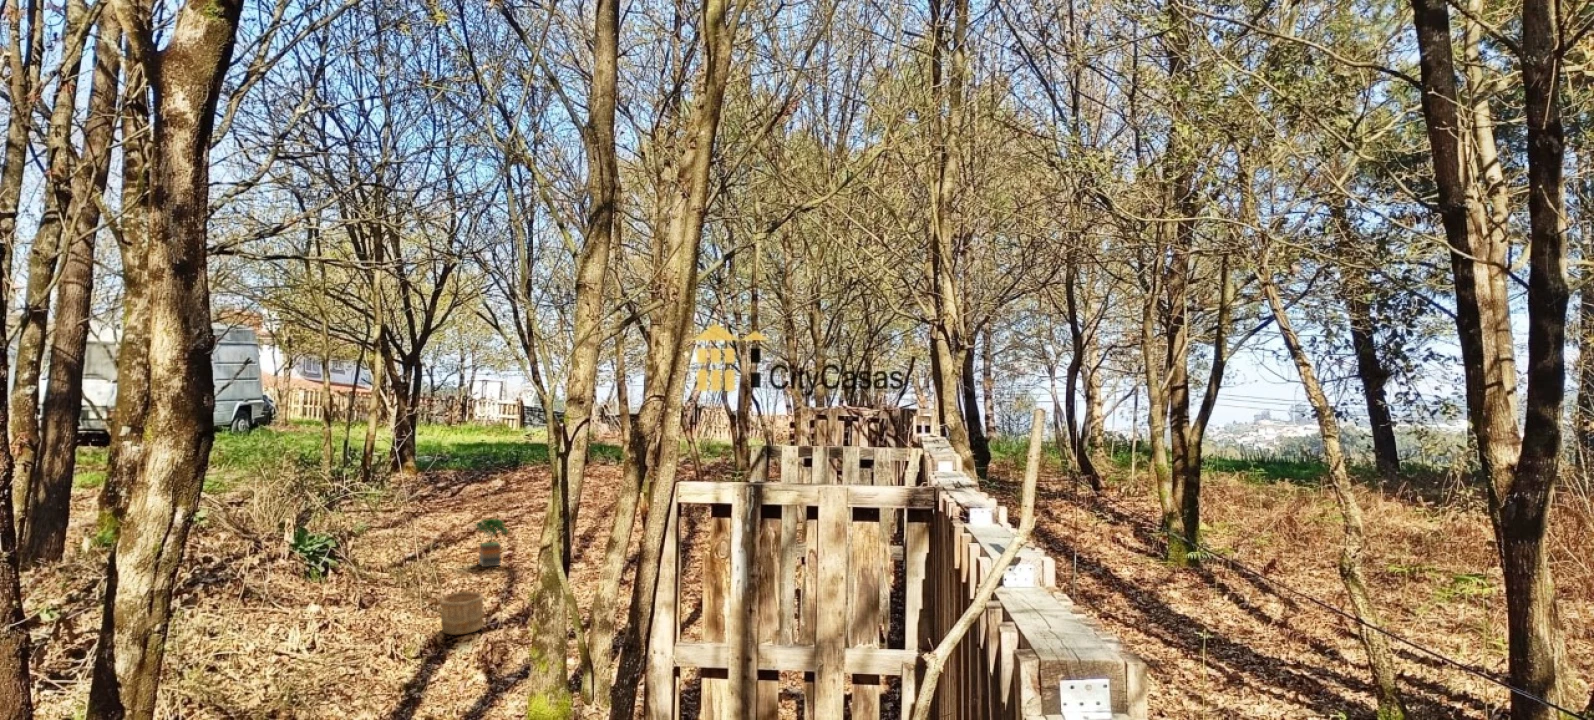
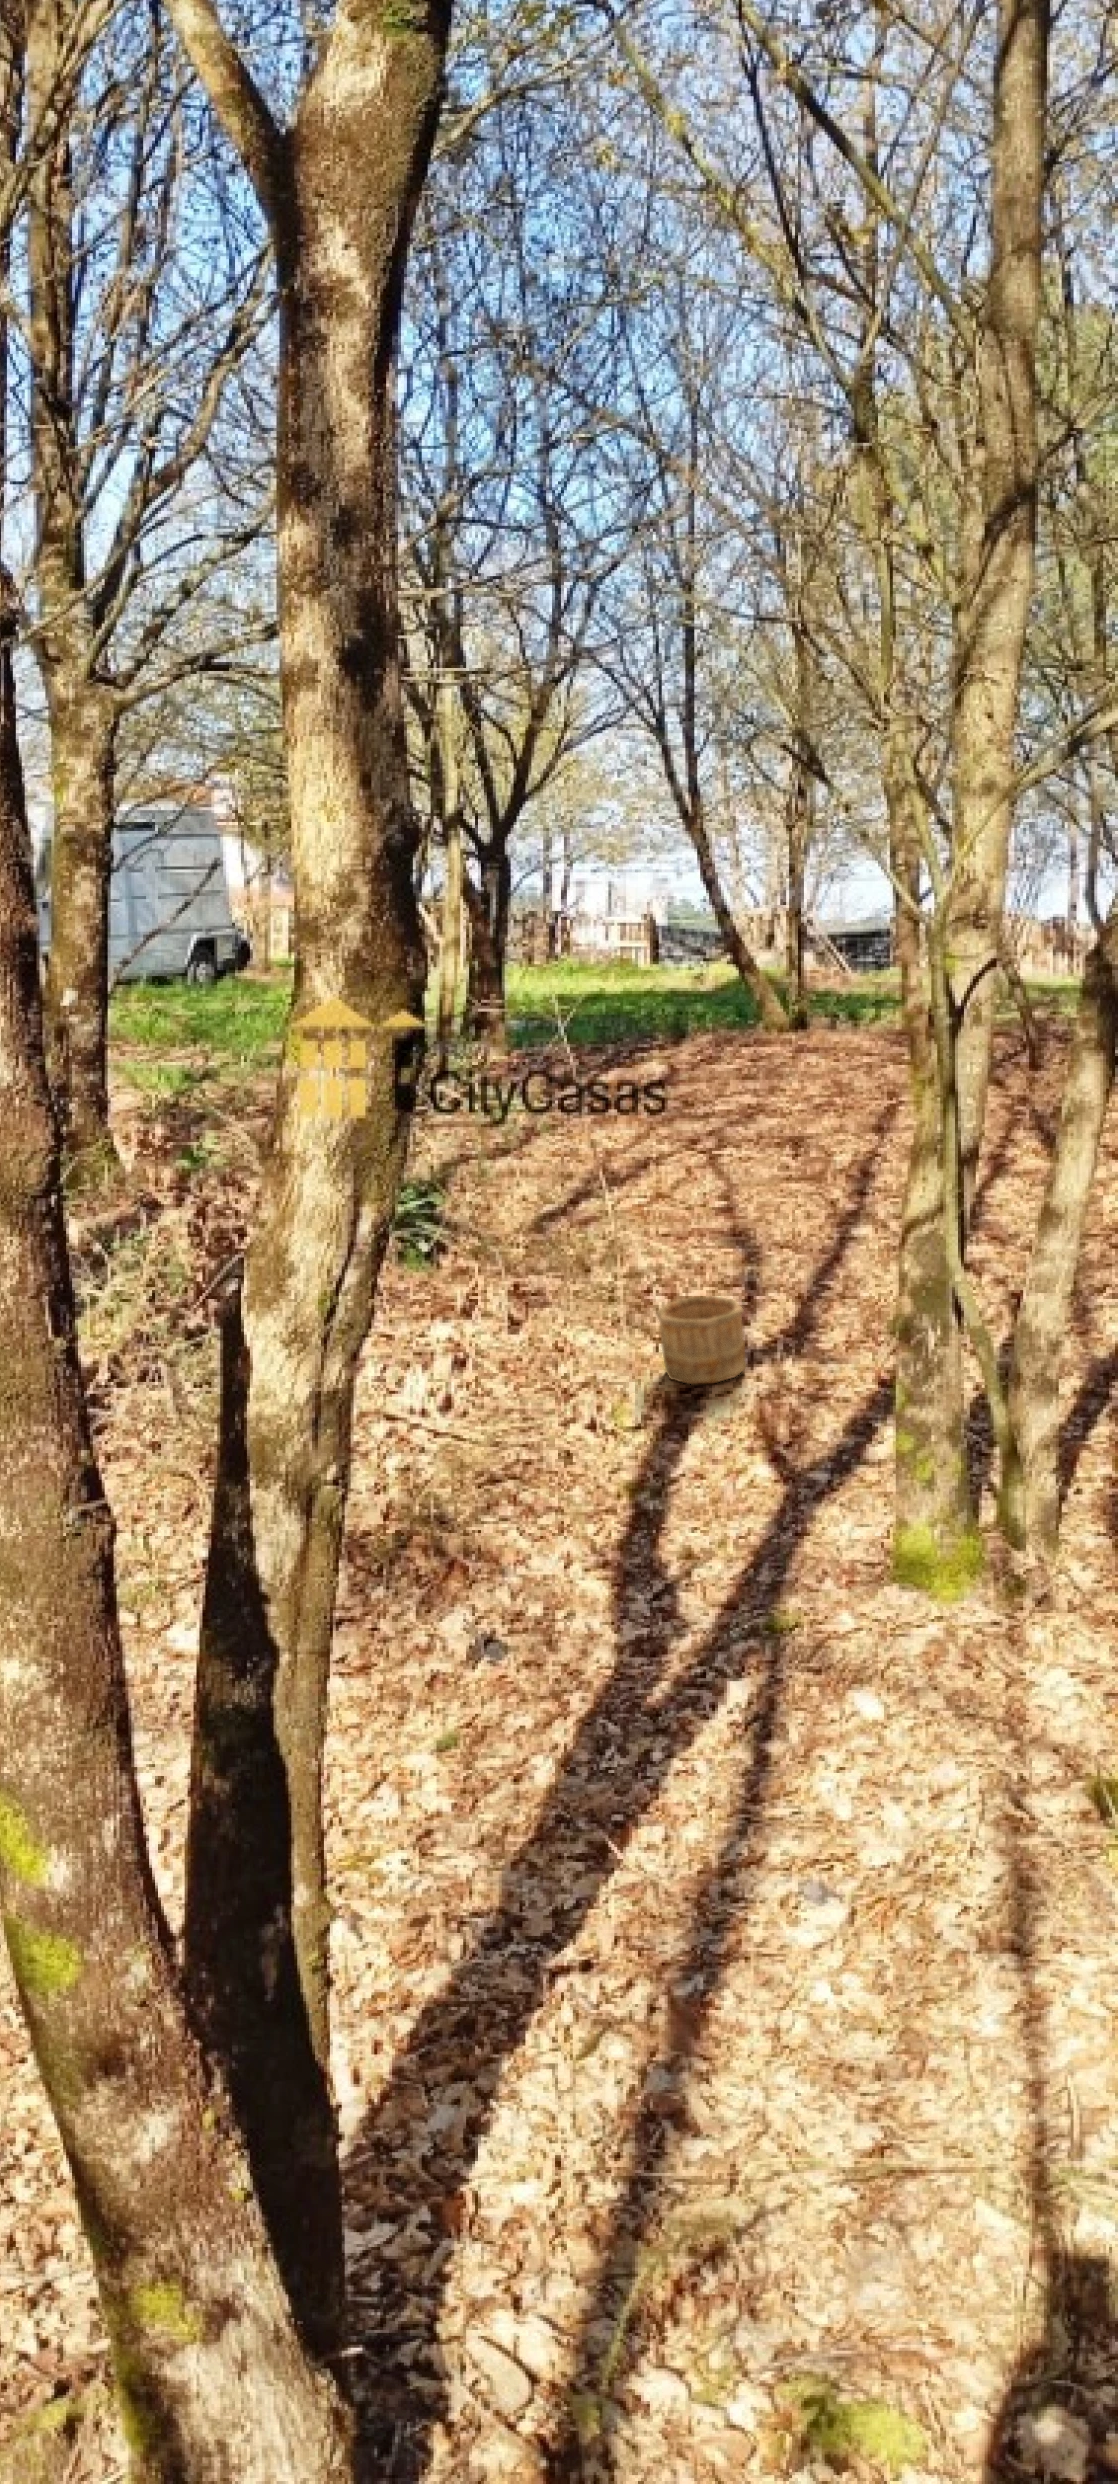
potted tree: present [475,519,508,567] -> none [675,1139,744,1238]

